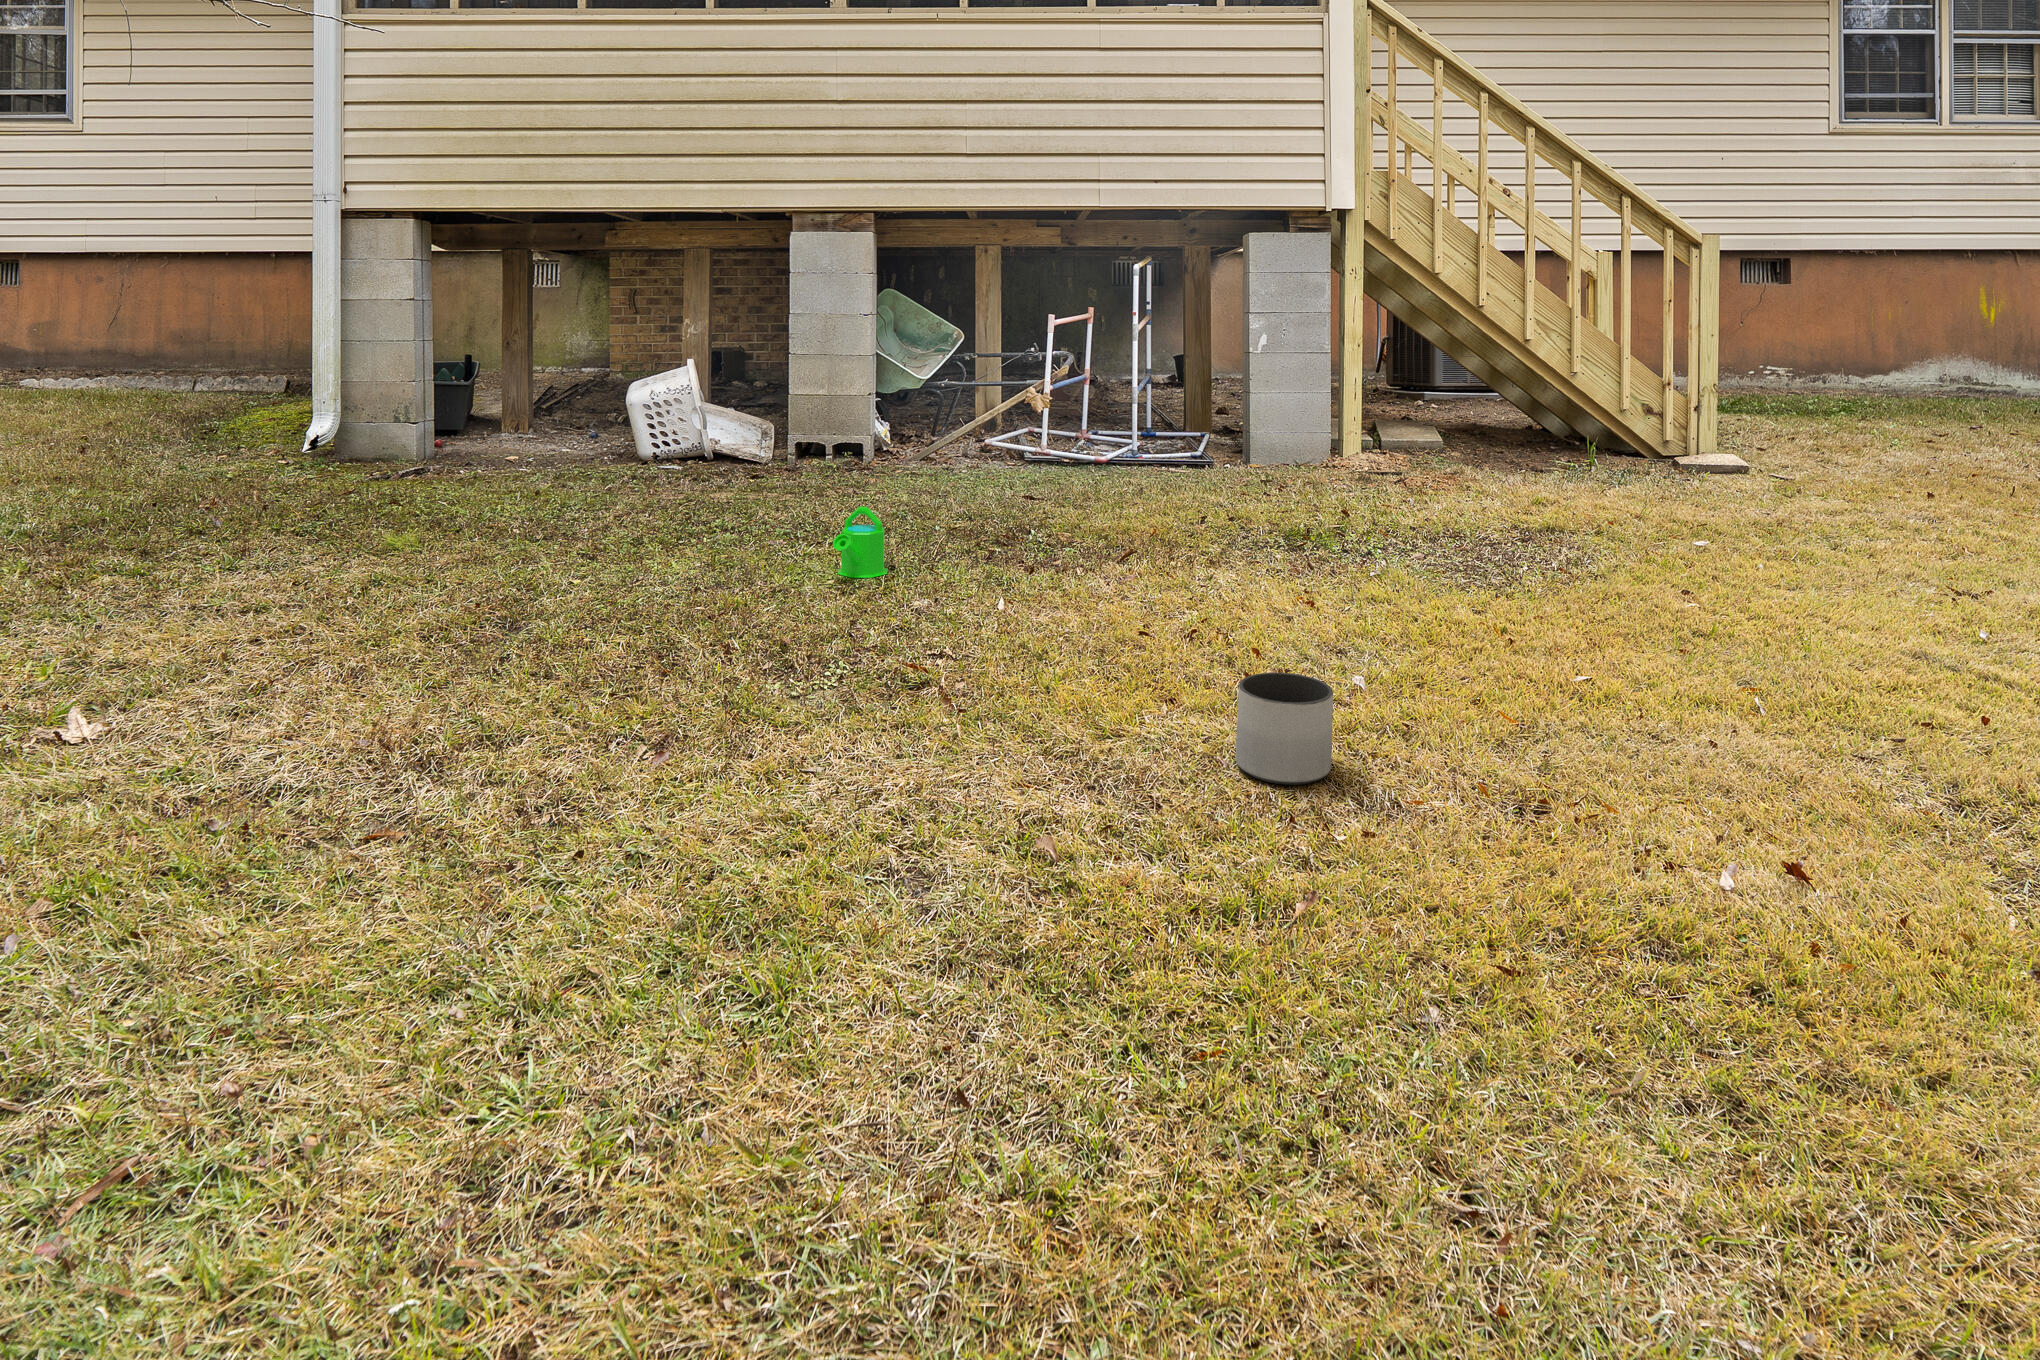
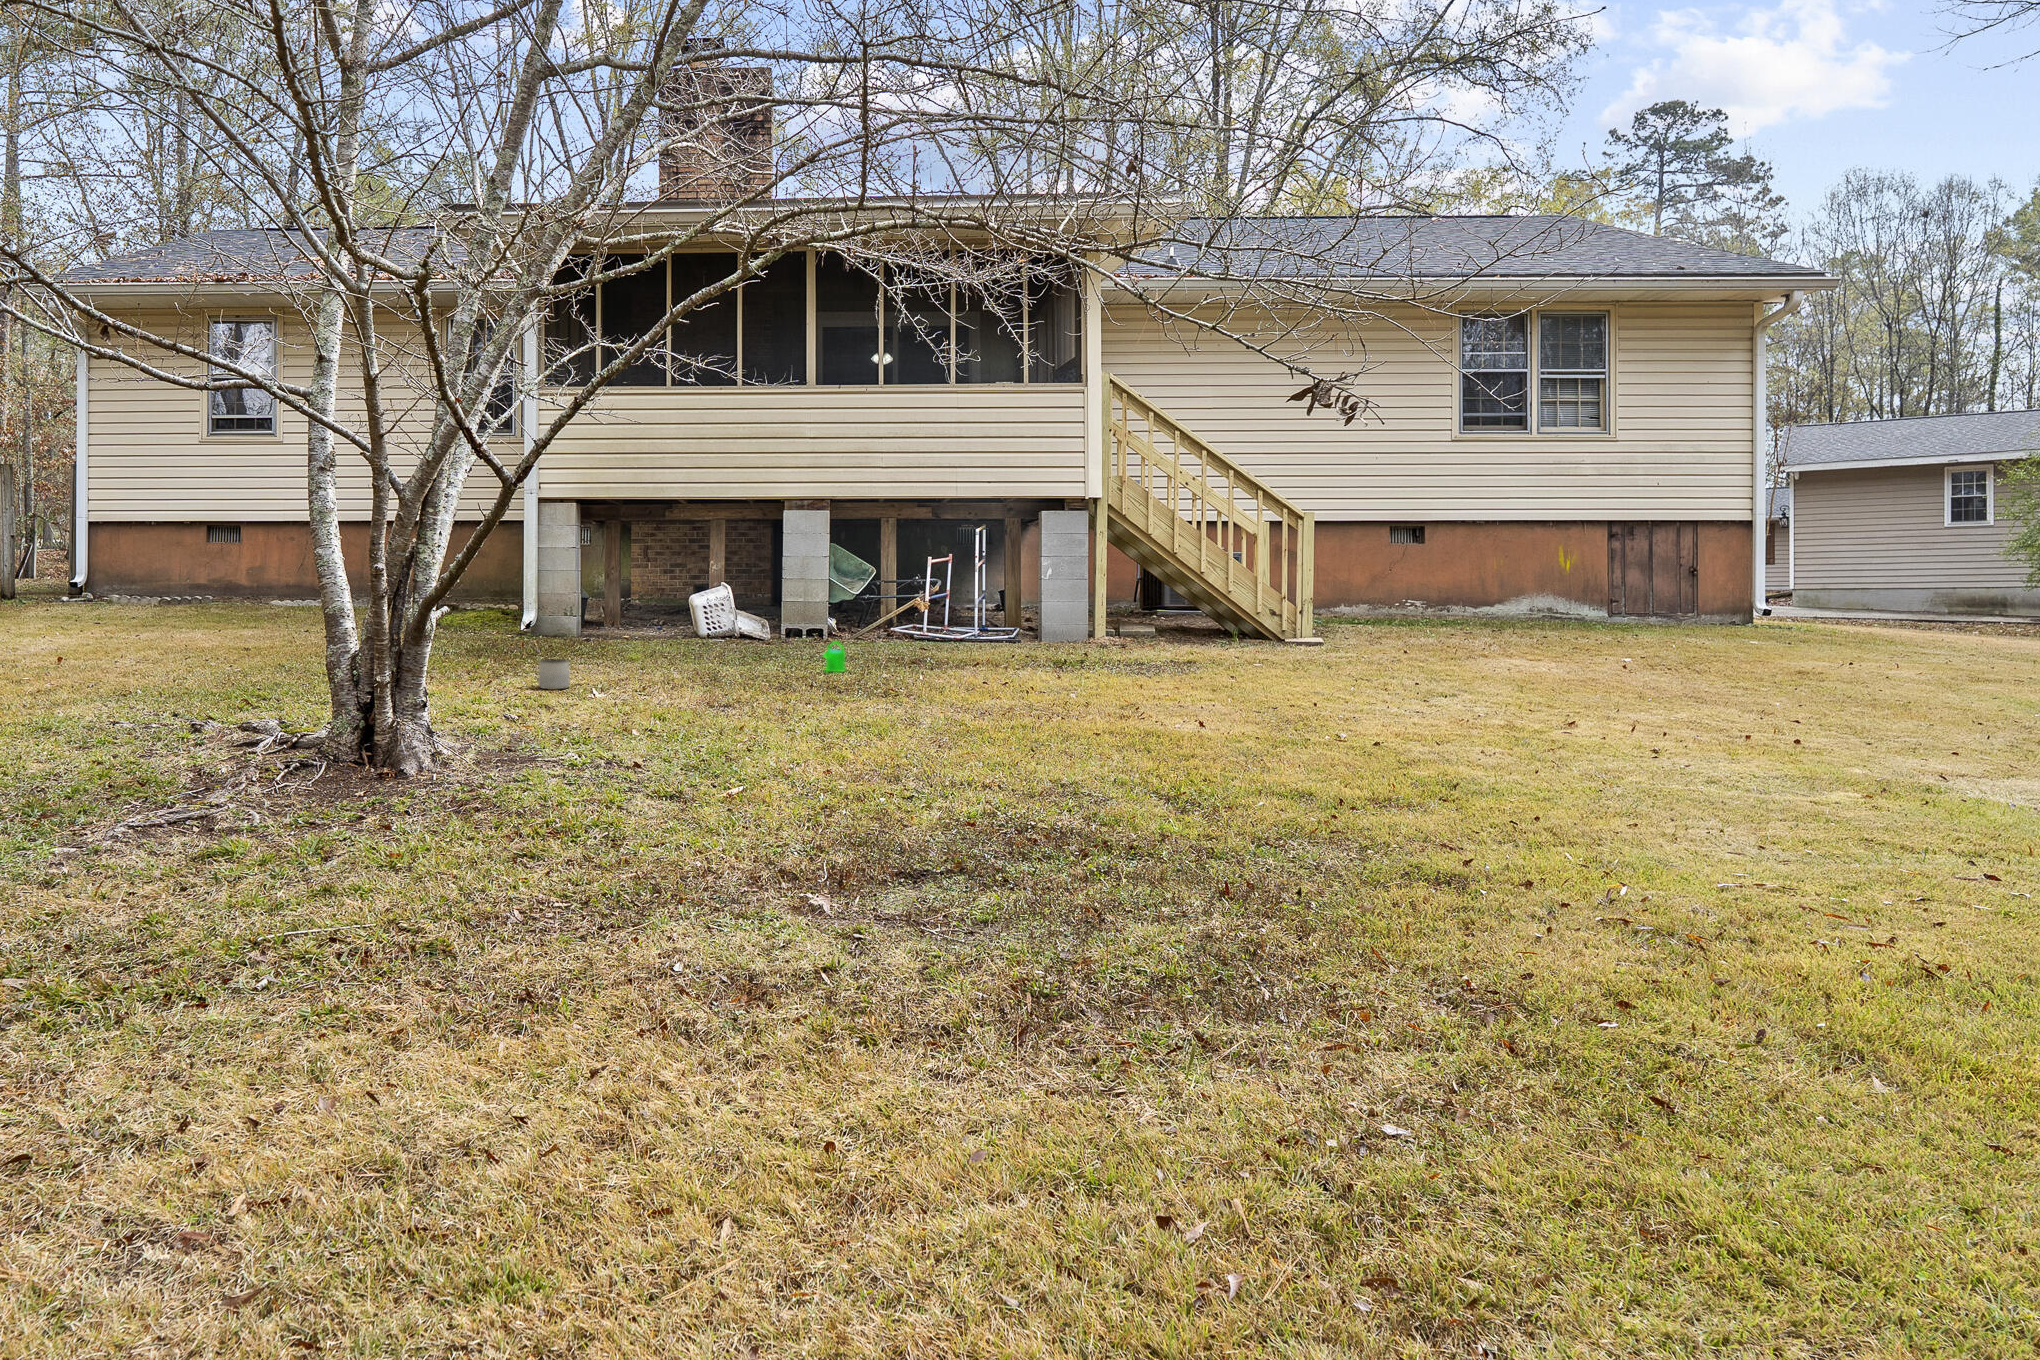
planter: present [1236,672,1333,785] -> present [538,659,570,690]

